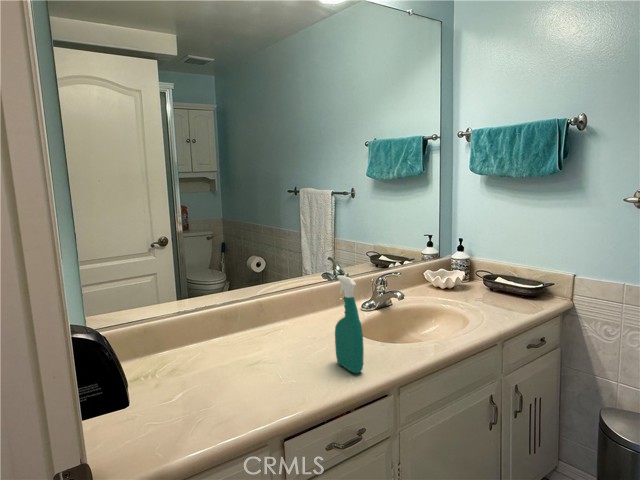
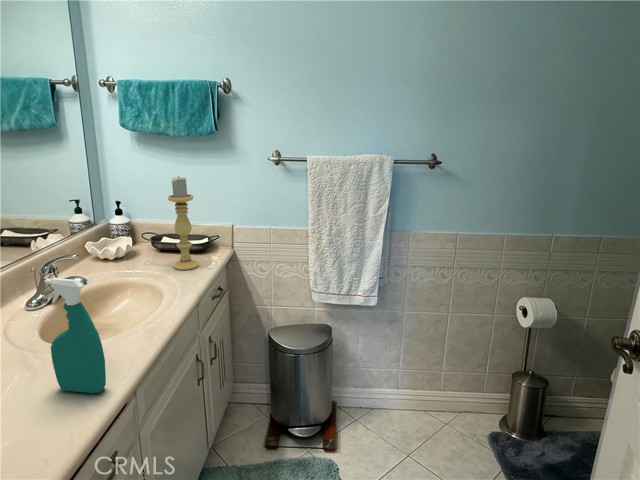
candle holder: none [490,215,518,311] -> present [168,176,199,270]

